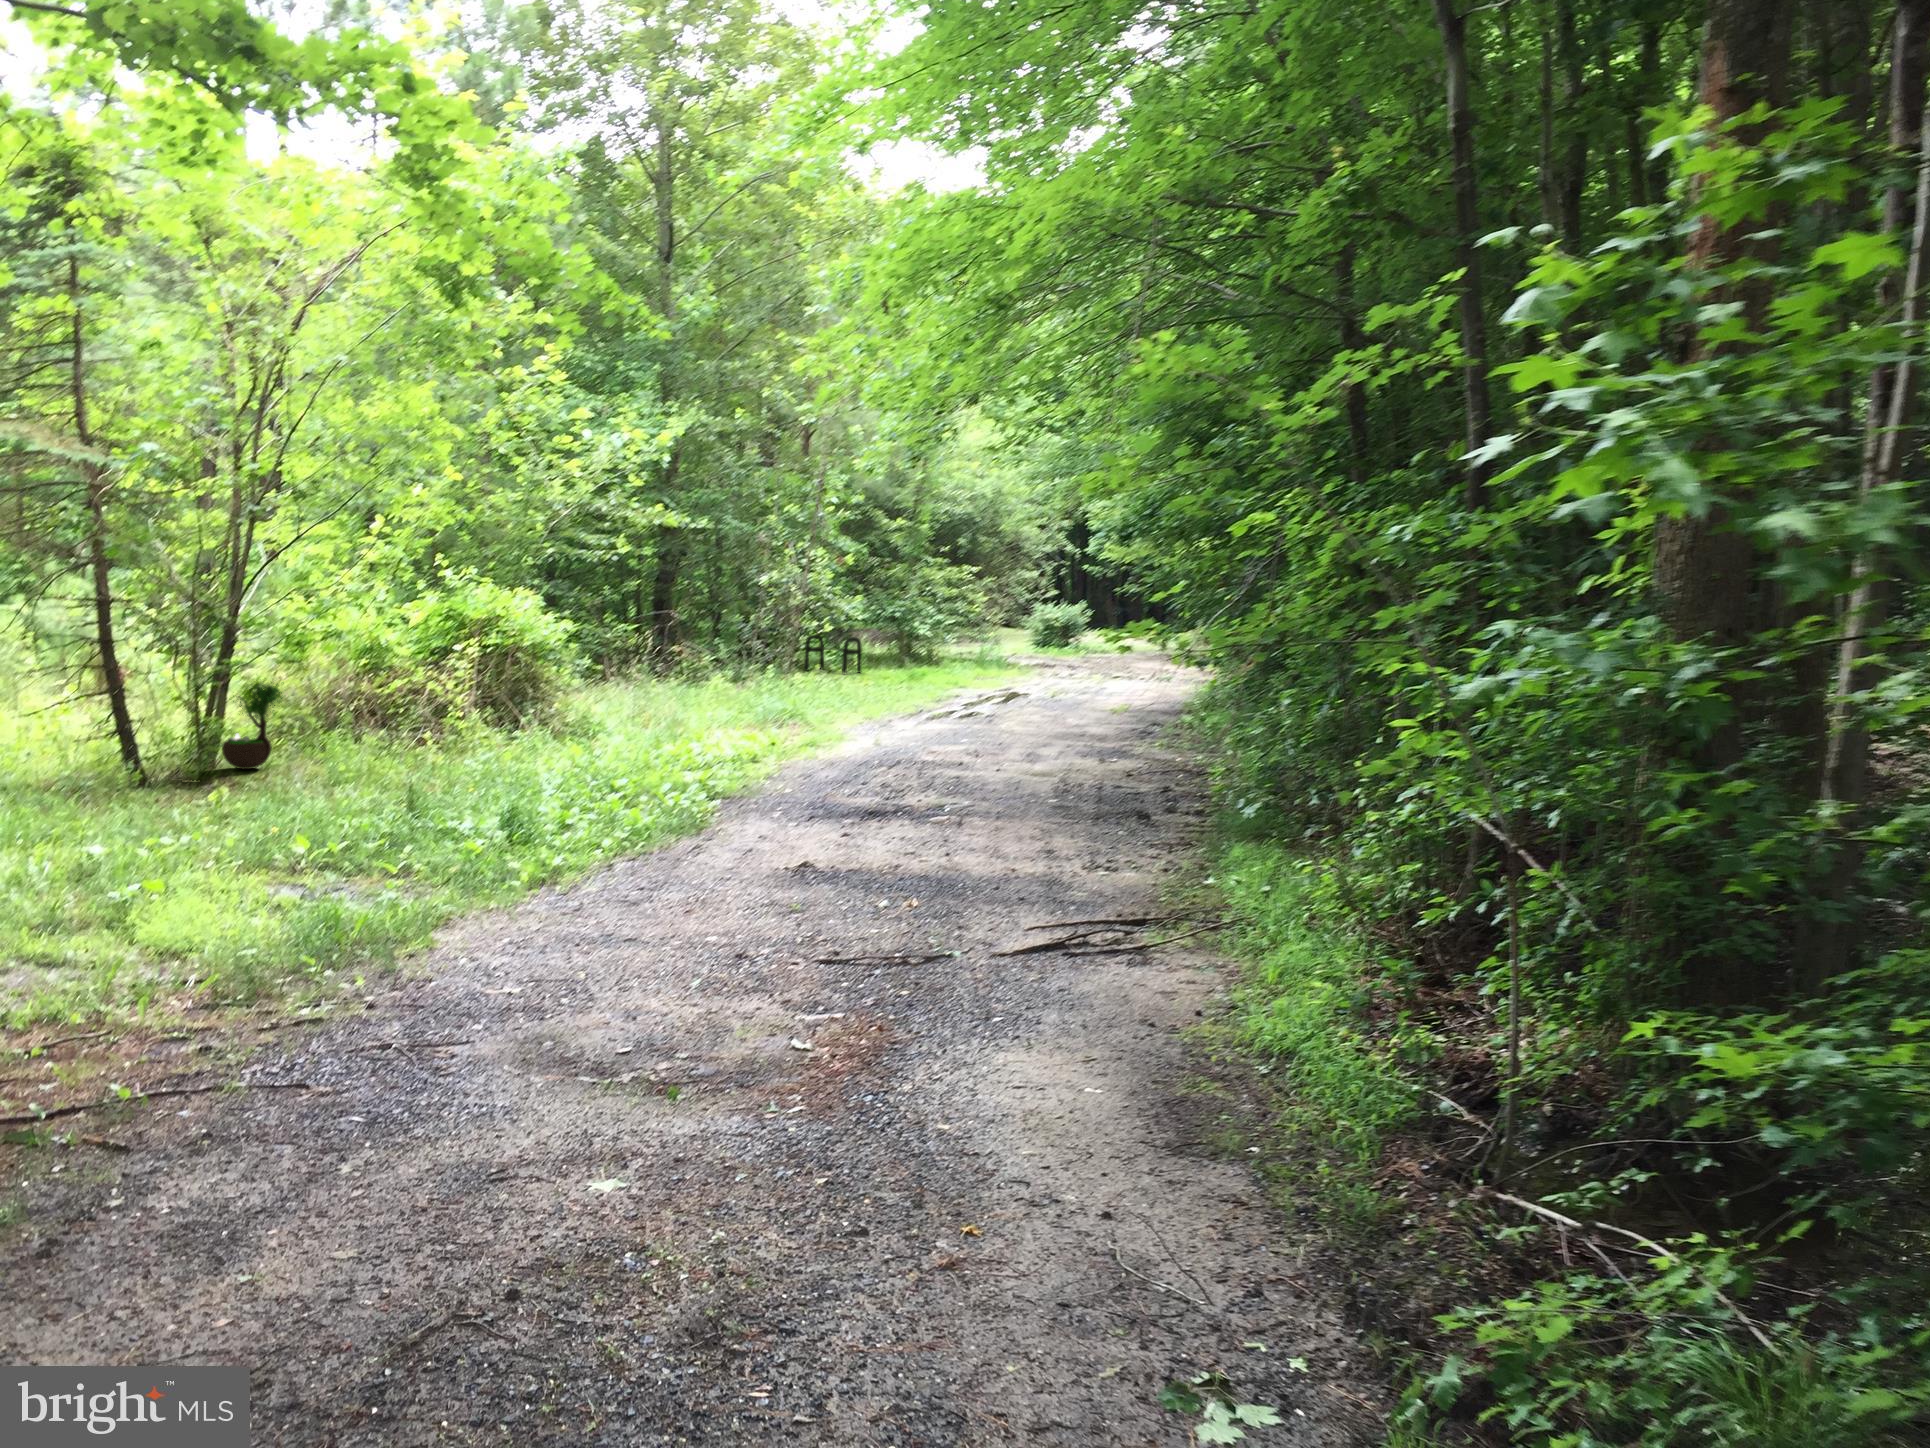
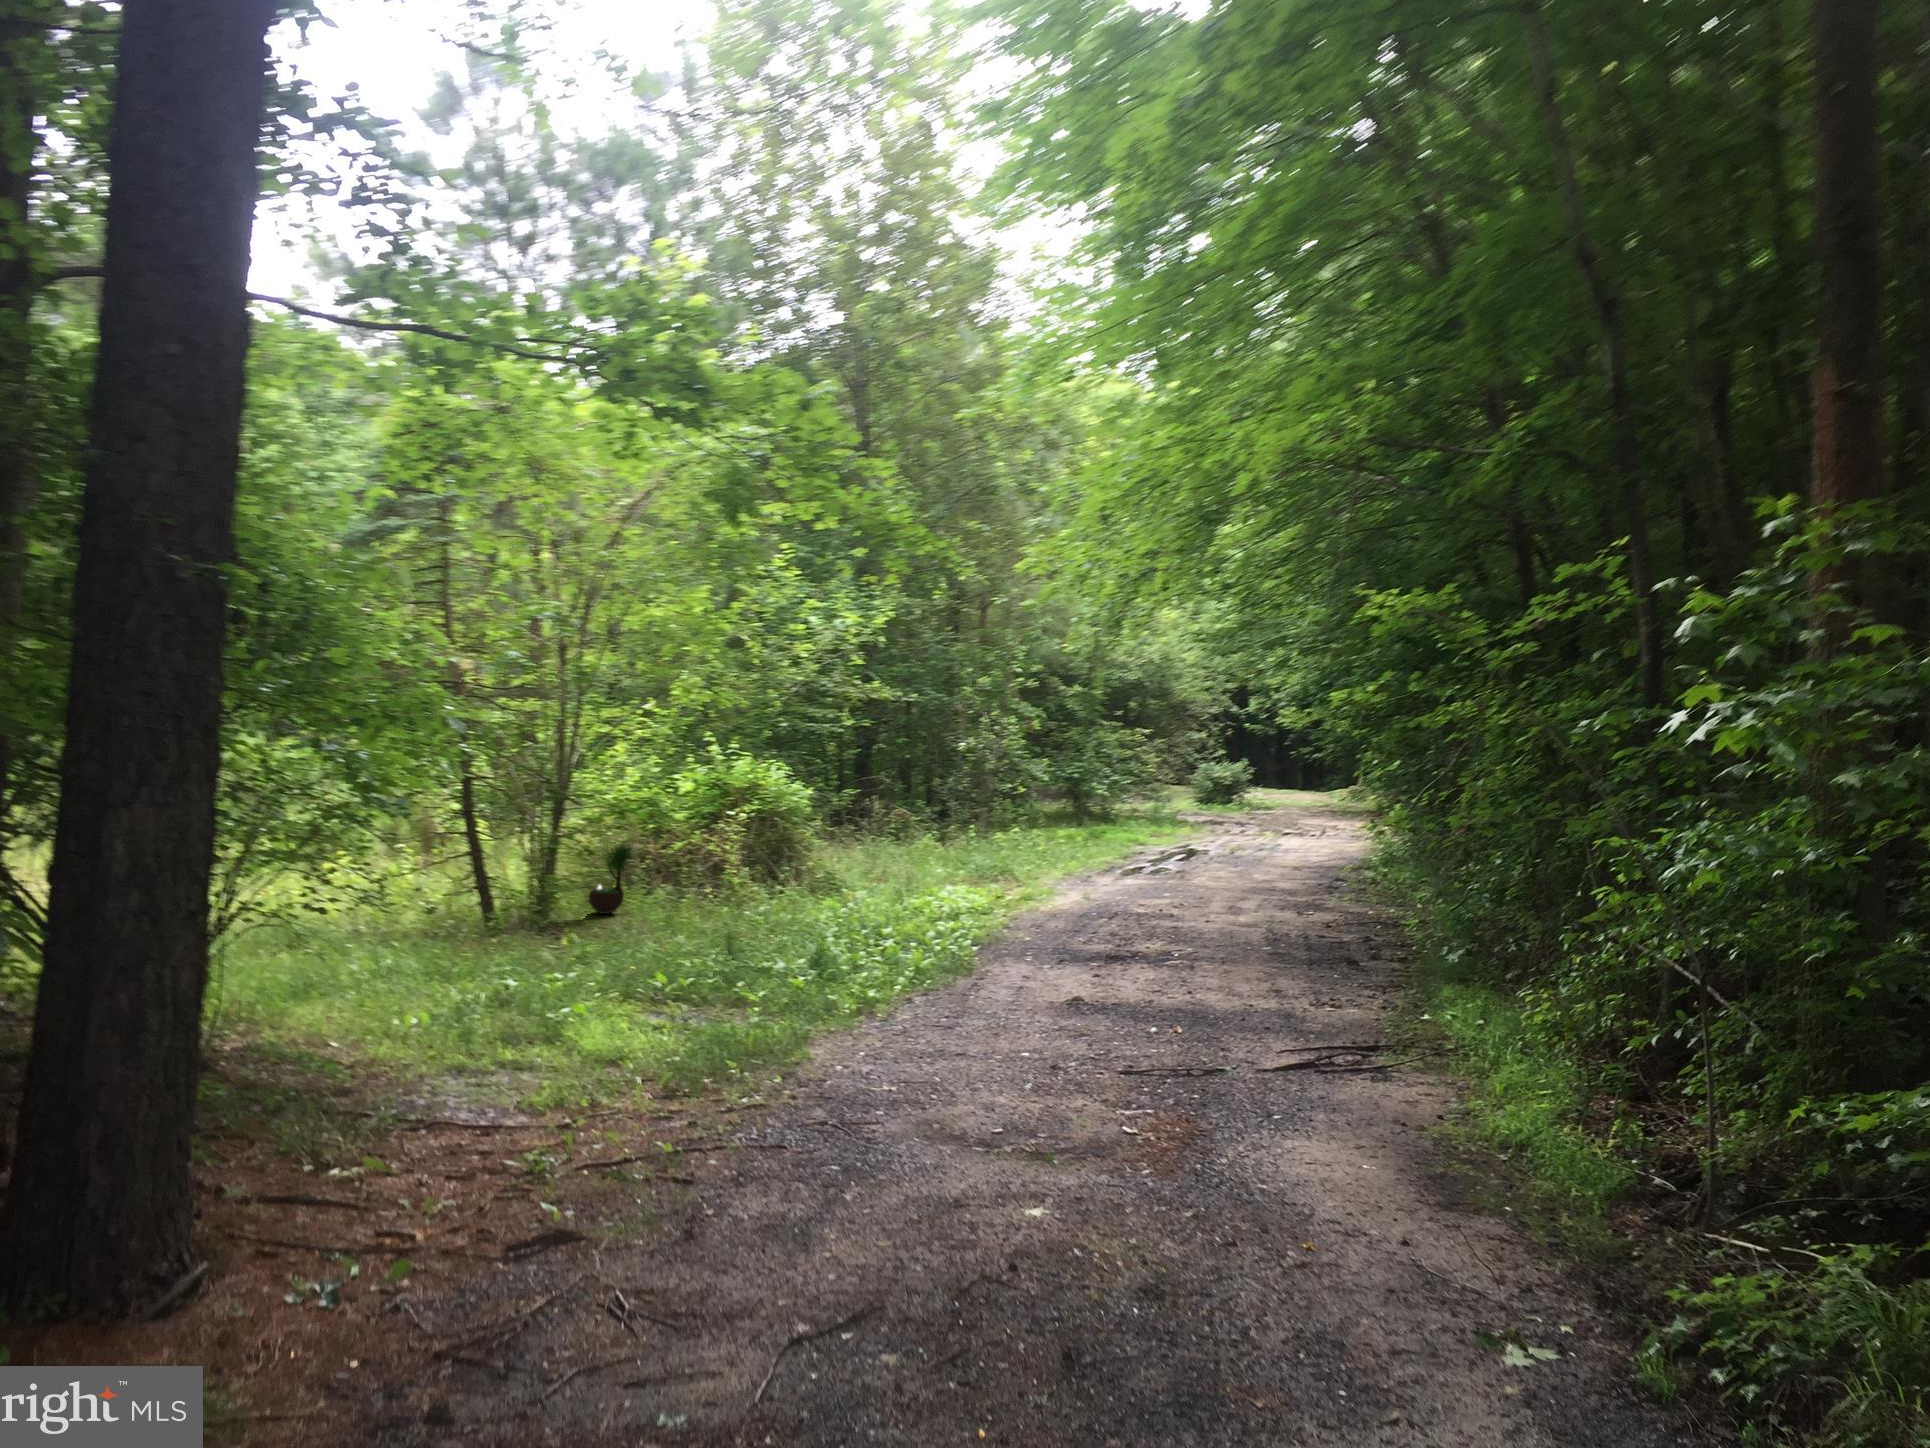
bench: present [804,635,862,674] -> none [995,796,1048,833]

